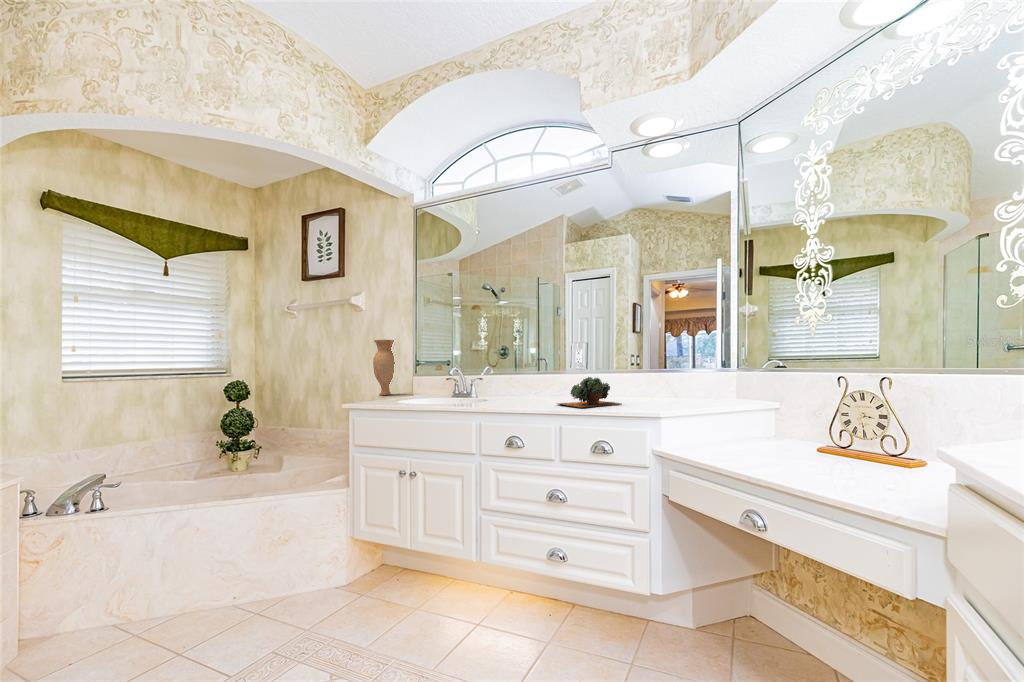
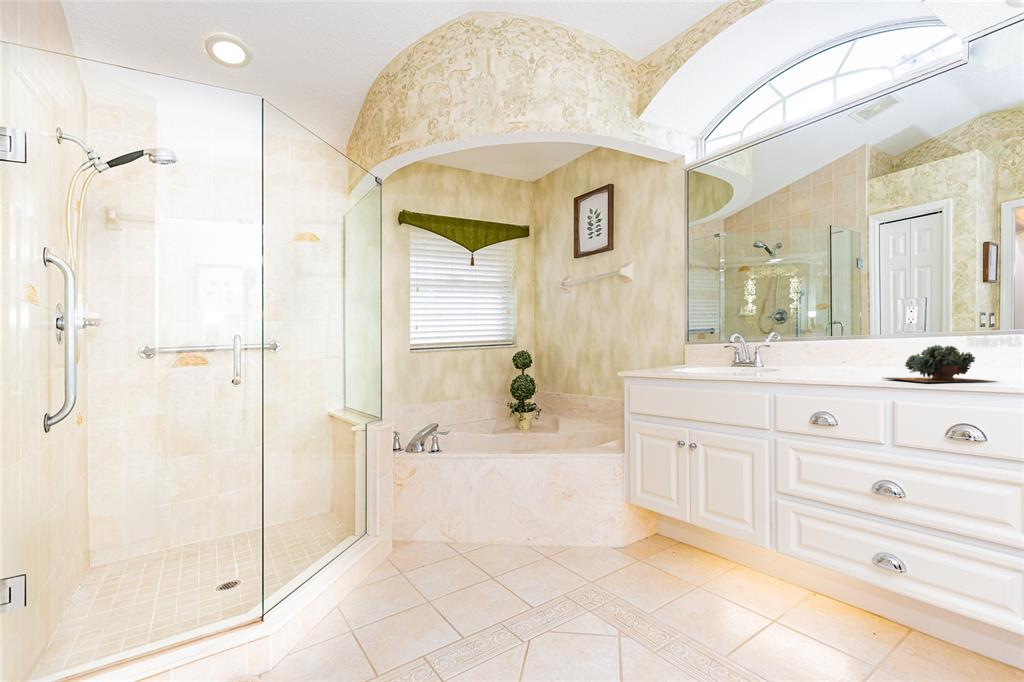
vase: present [373,340,395,395] -> none [642,311,667,367]

